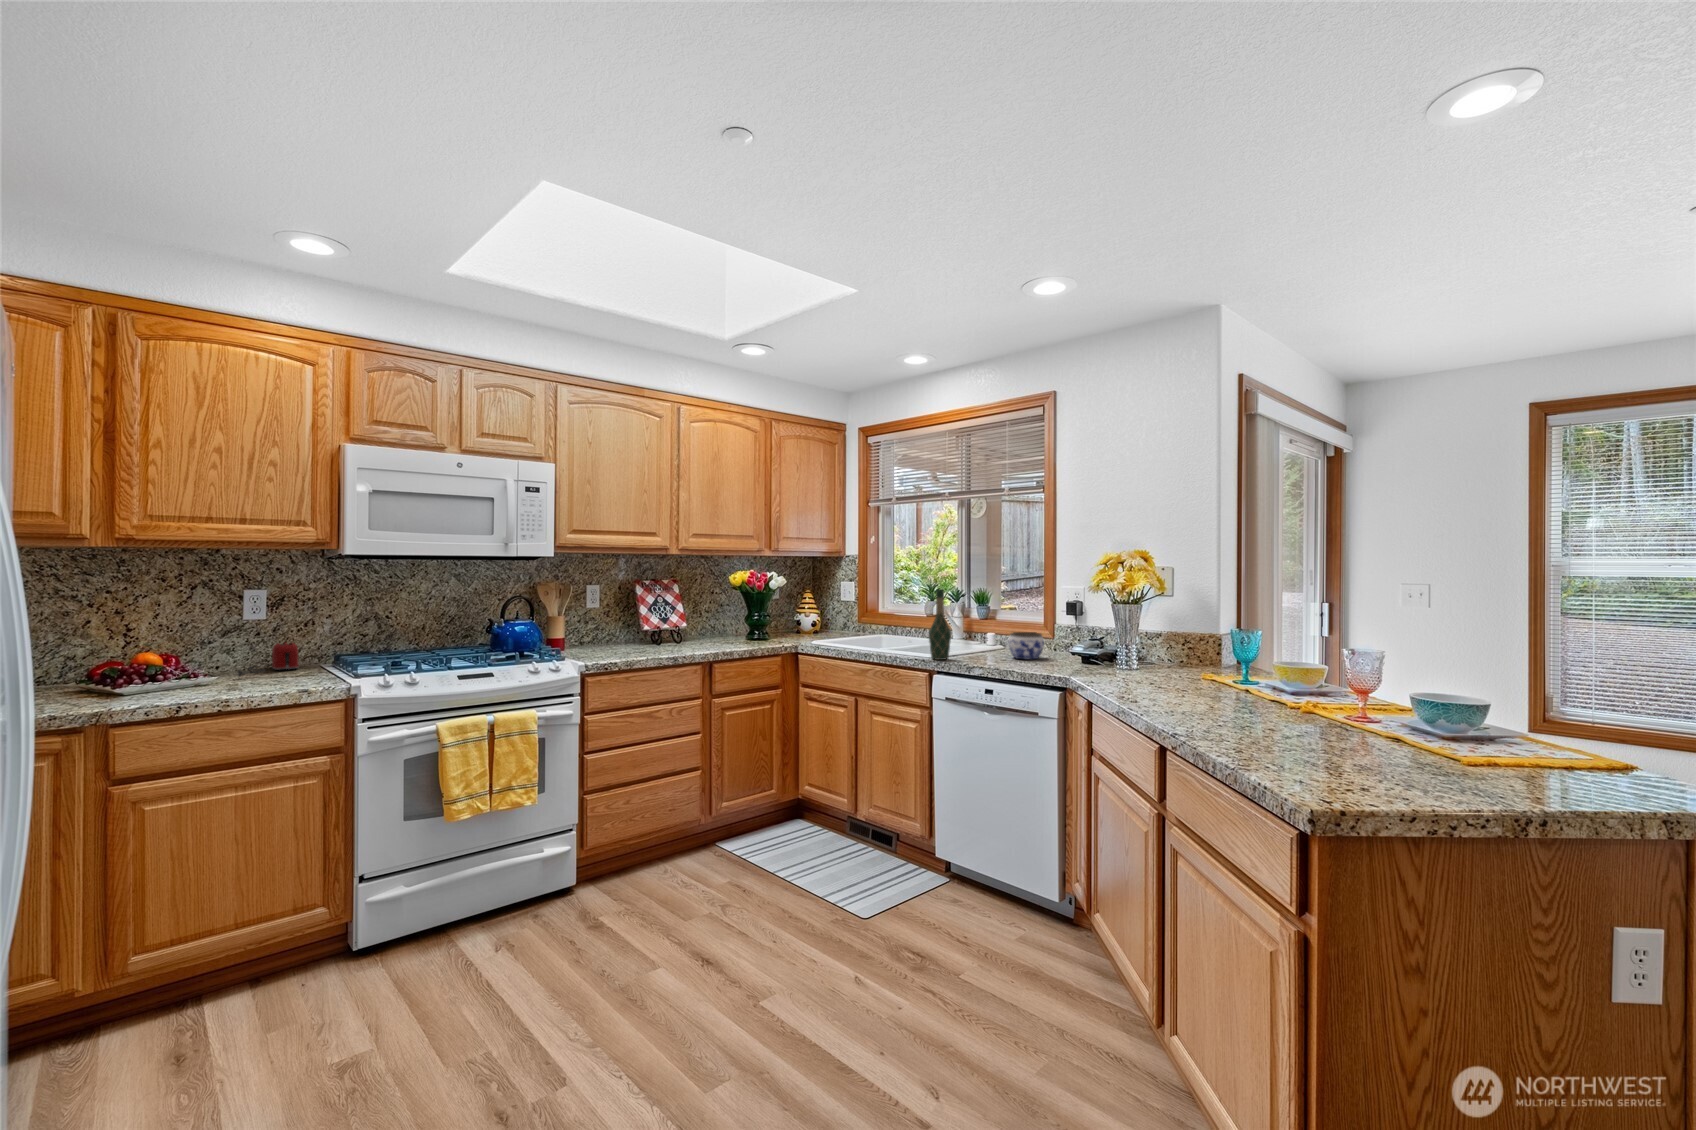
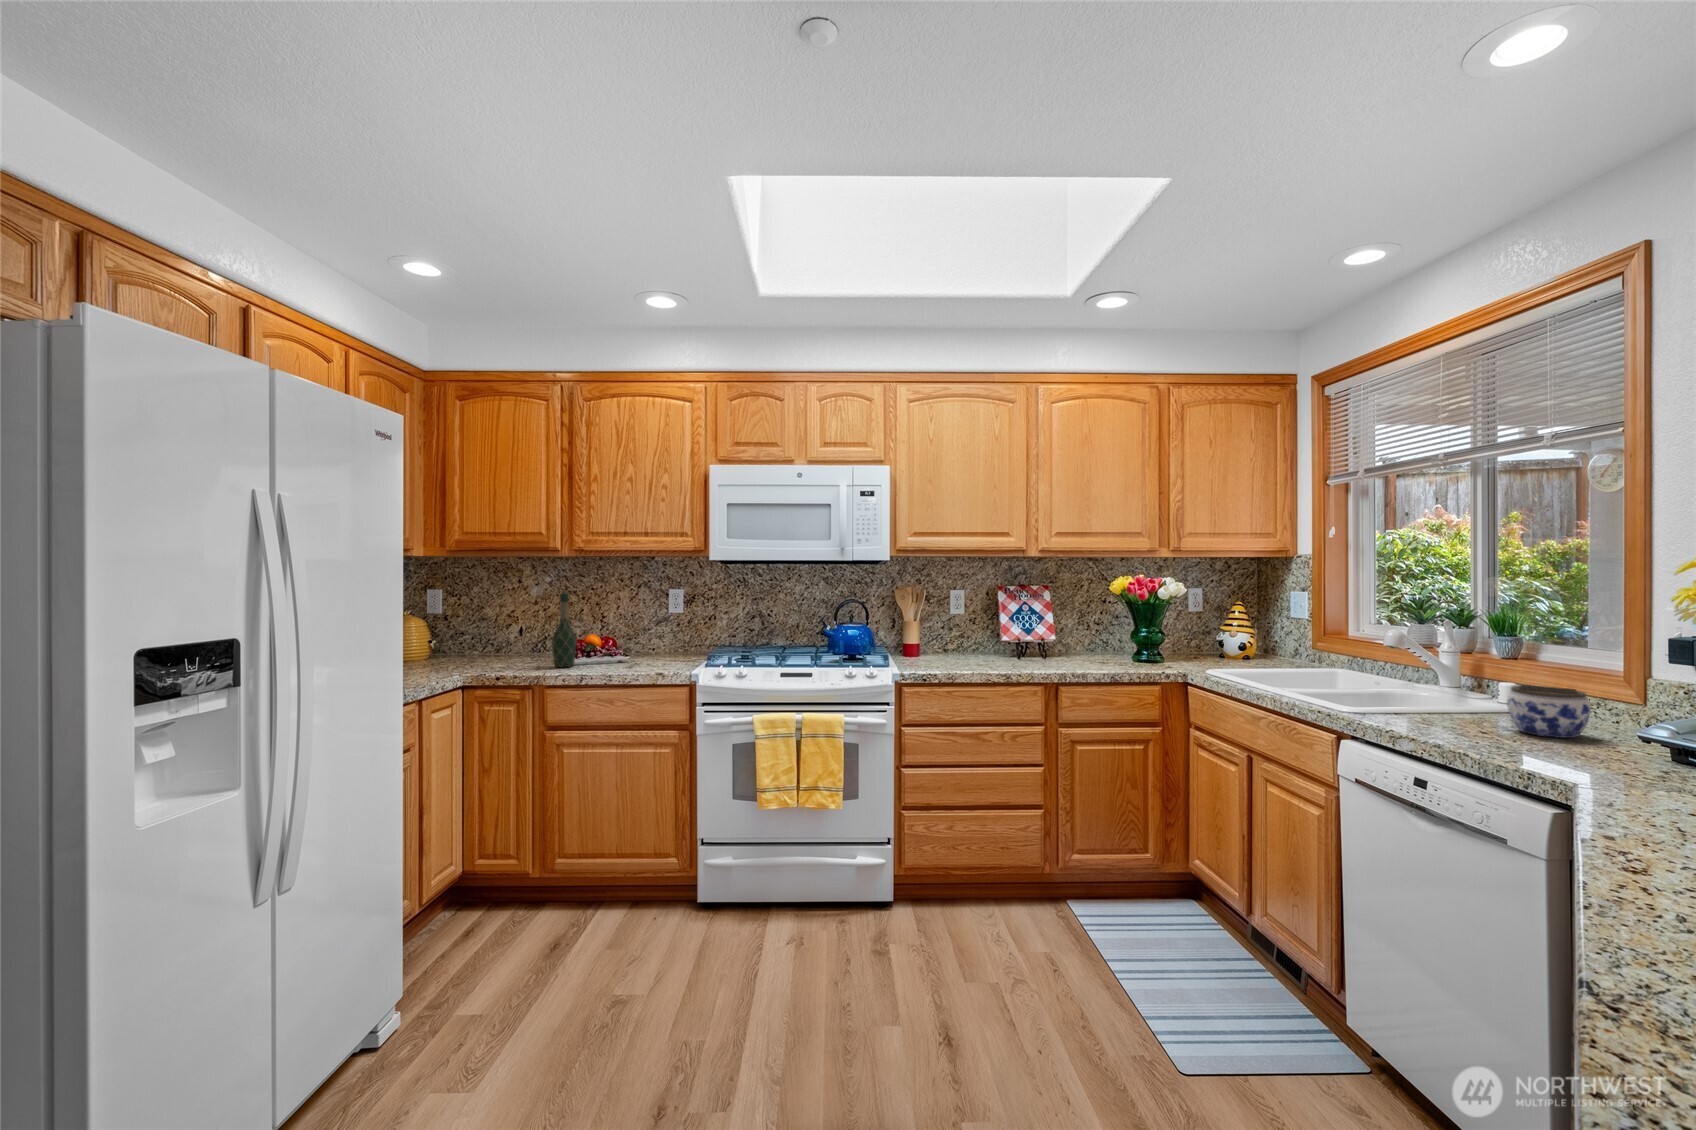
wine bottle: present [929,589,951,660] -> present [552,593,577,667]
toaster: present [237,642,298,677] -> none [640,633,694,659]

